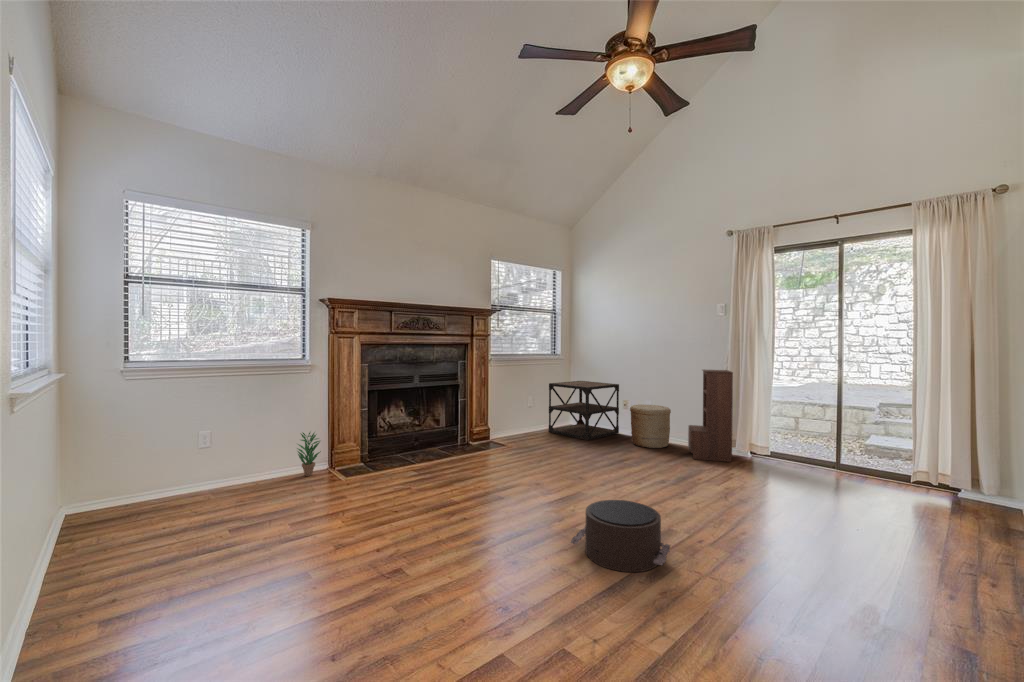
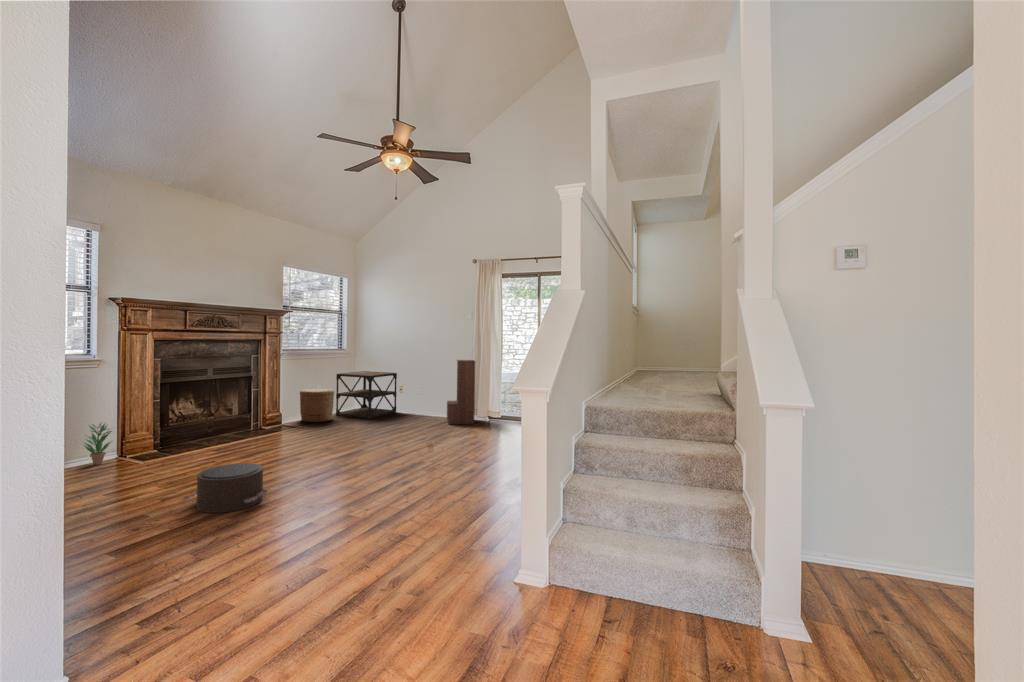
woven basket: present [630,405,671,448] -> present [300,389,334,422]
pouf: present [571,500,670,572] -> present [182,463,268,513]

